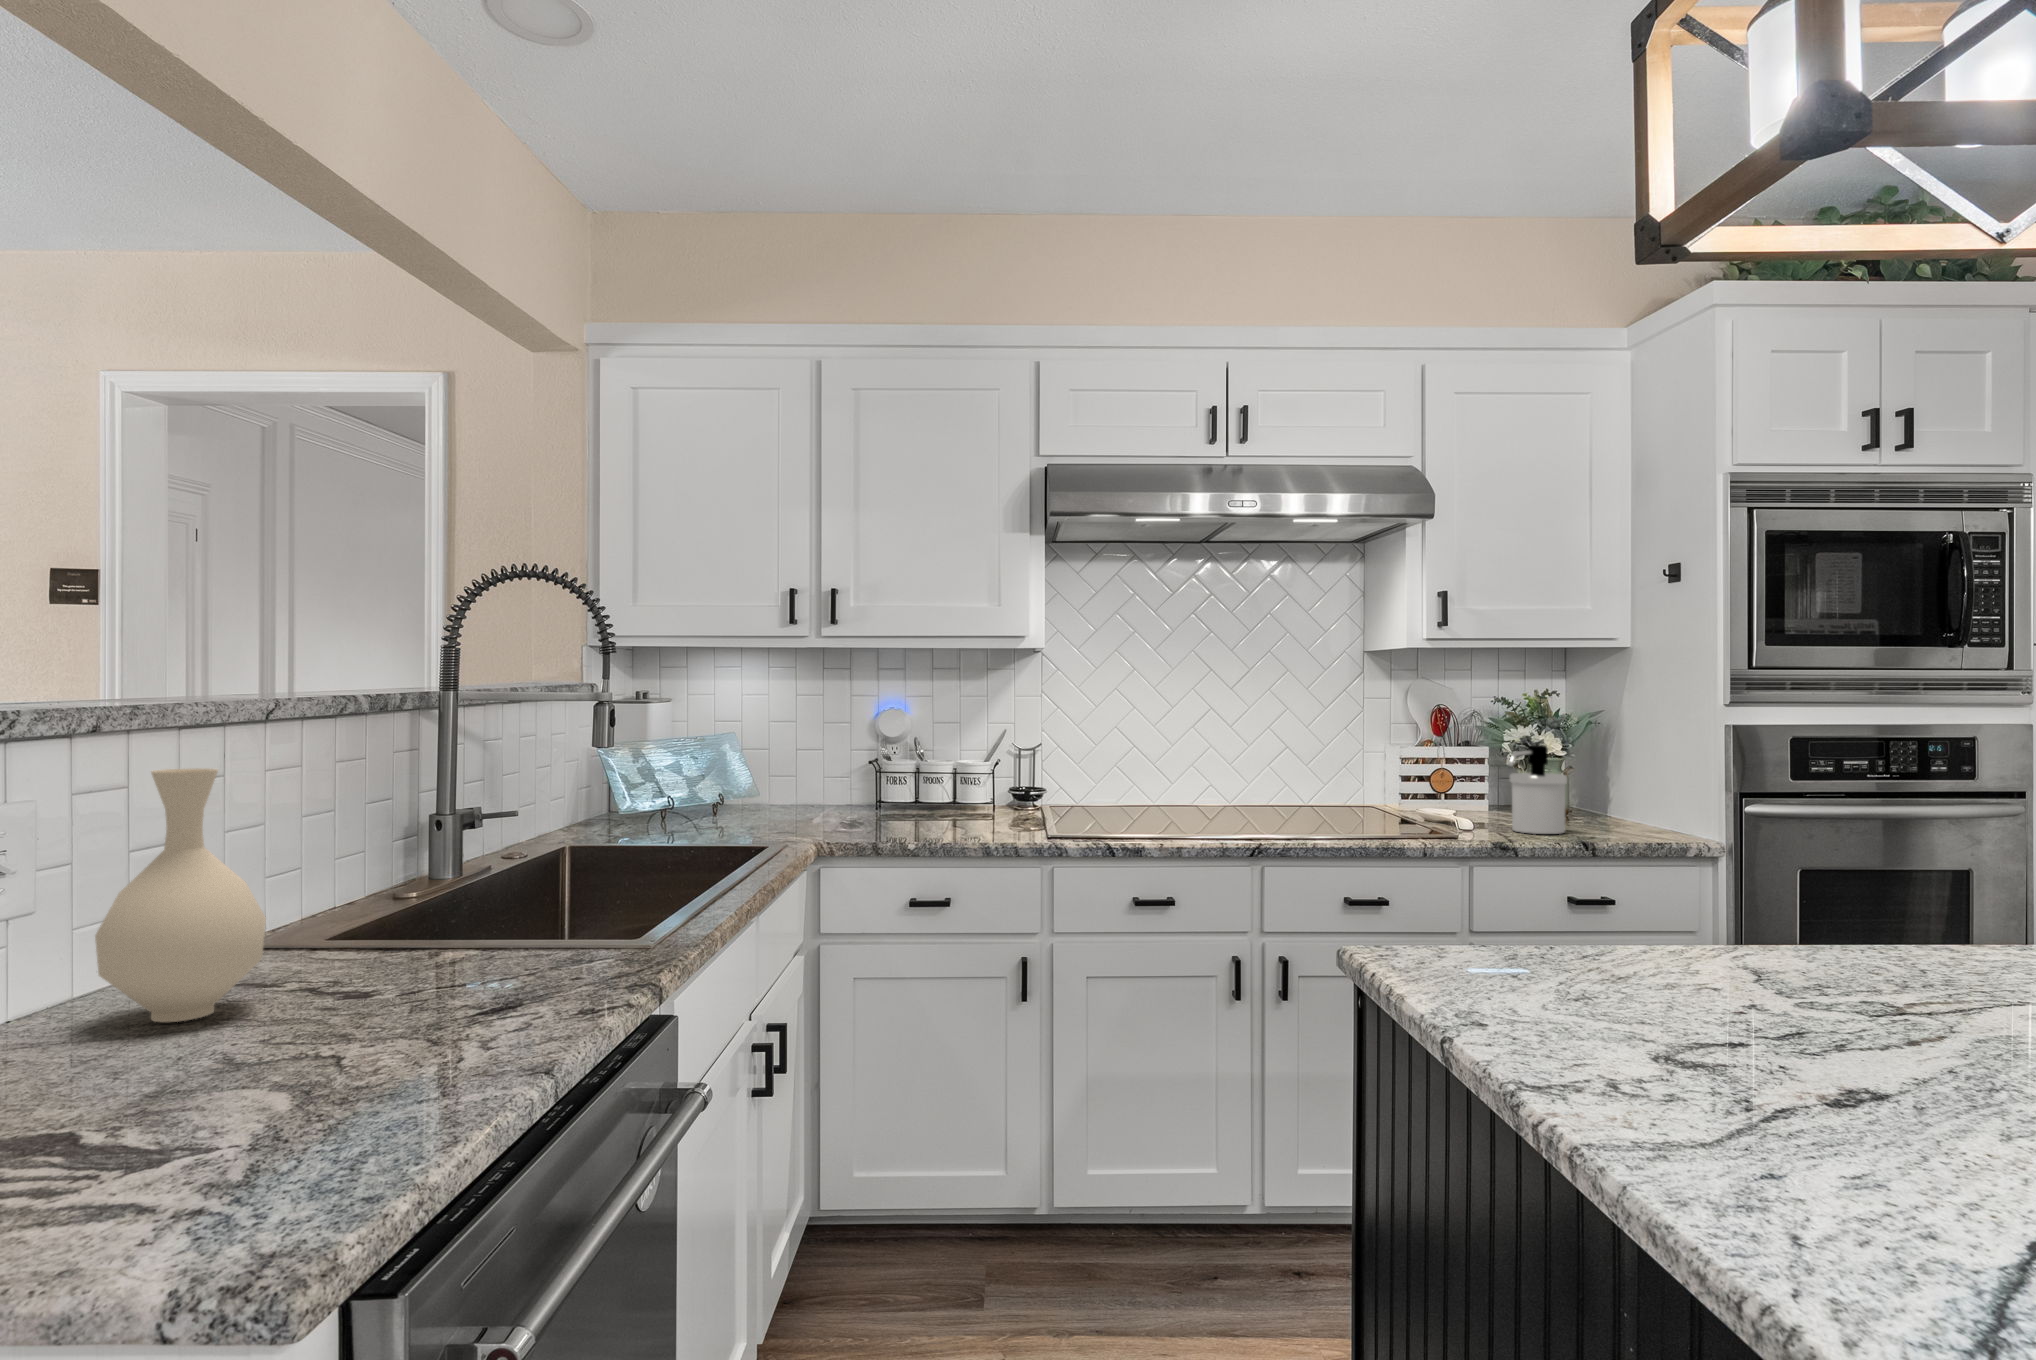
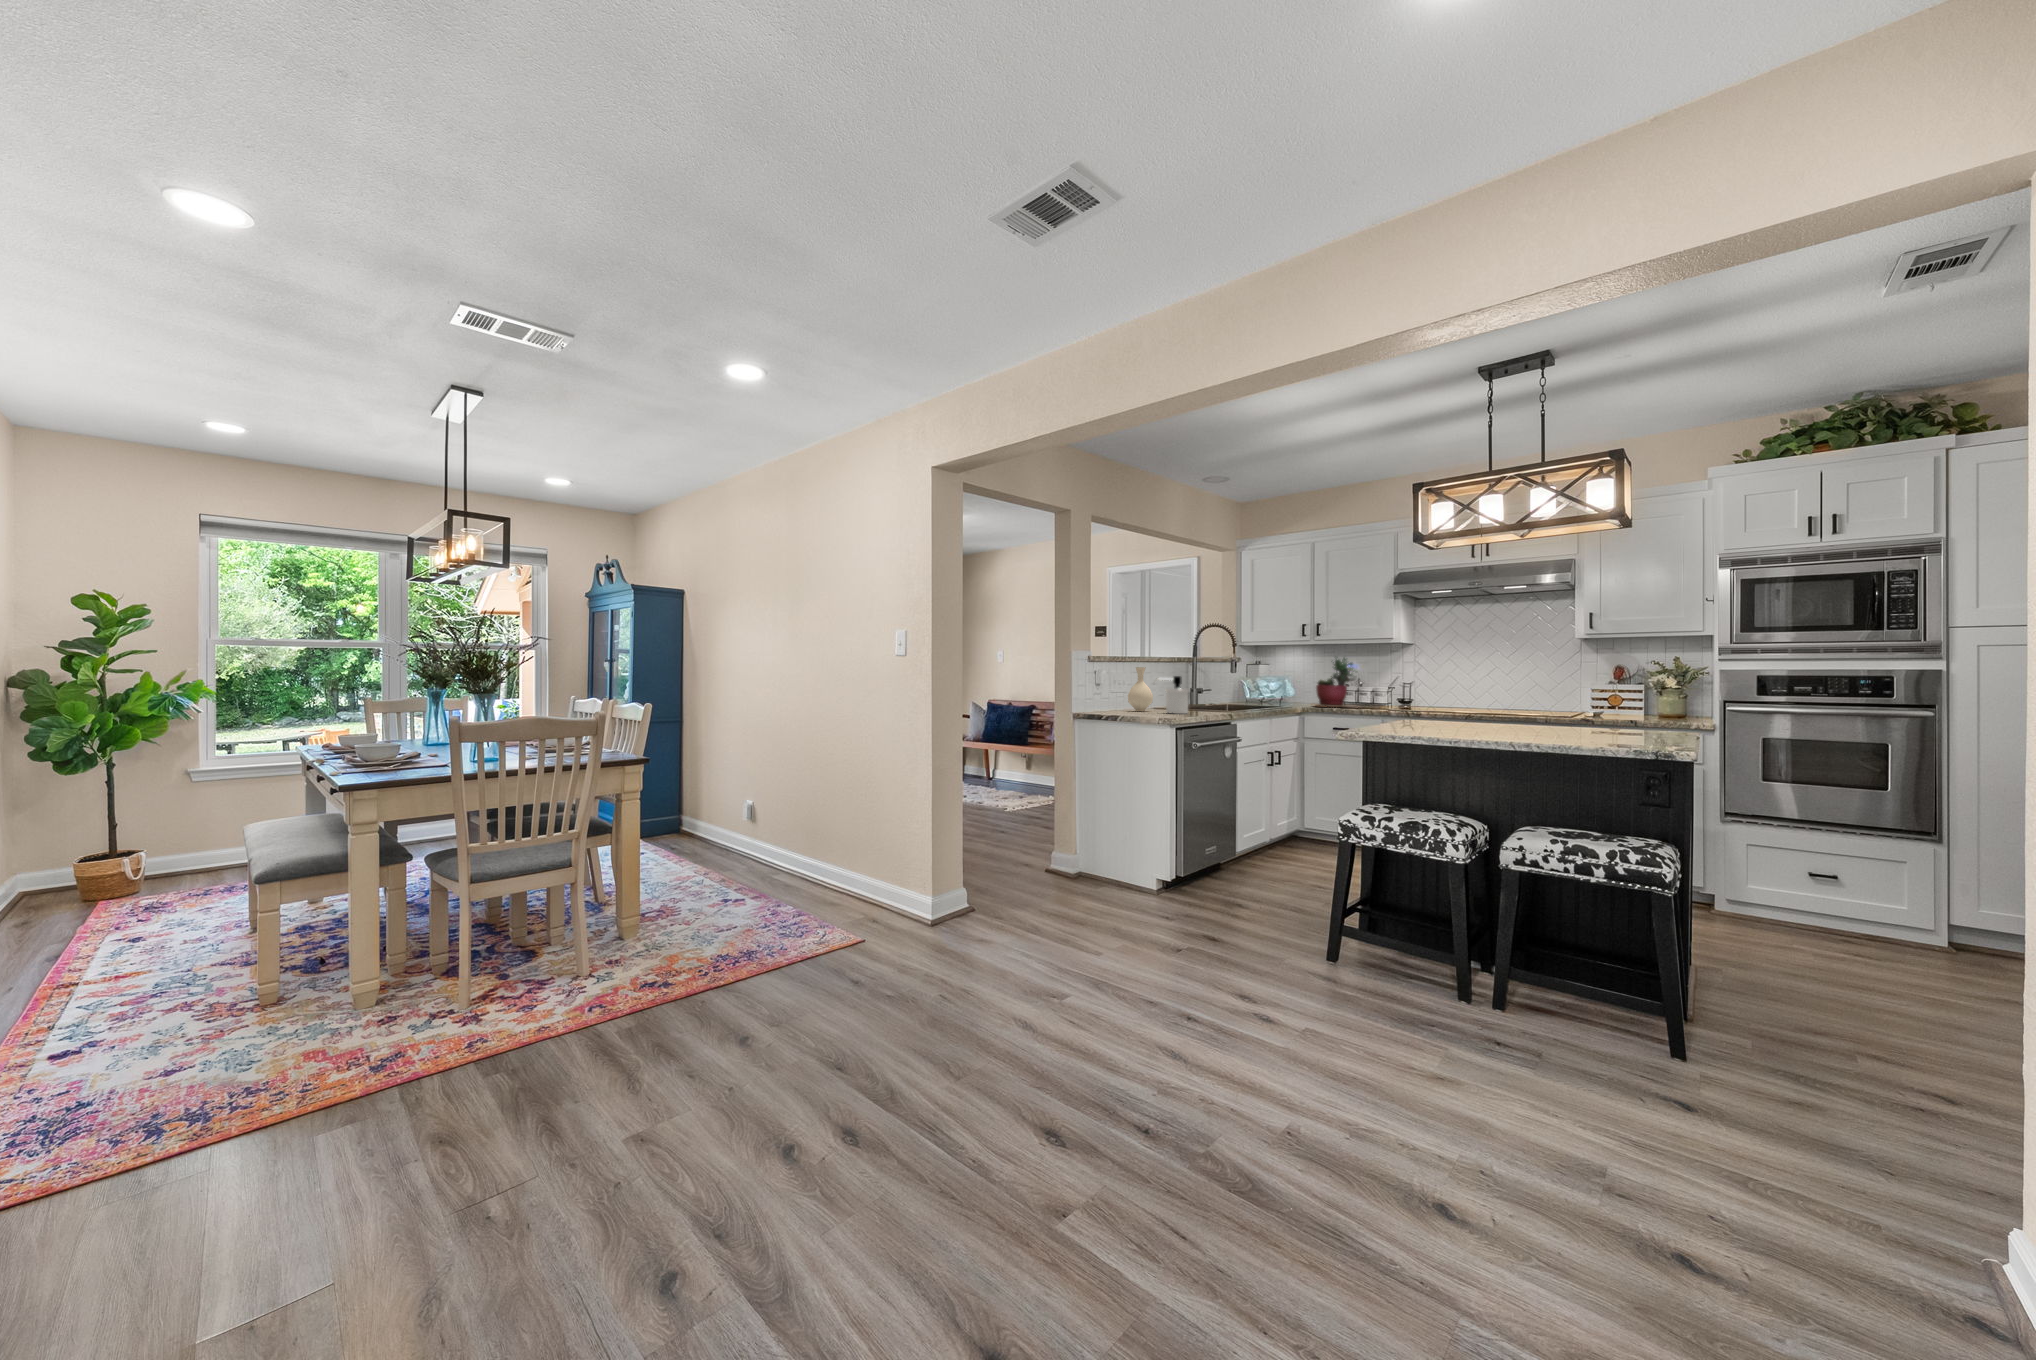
succulent plant: none [804,680,956,830] -> present [1315,658,1358,708]
soap dispenser: present [1508,745,1567,834] -> present [1154,676,1189,714]

